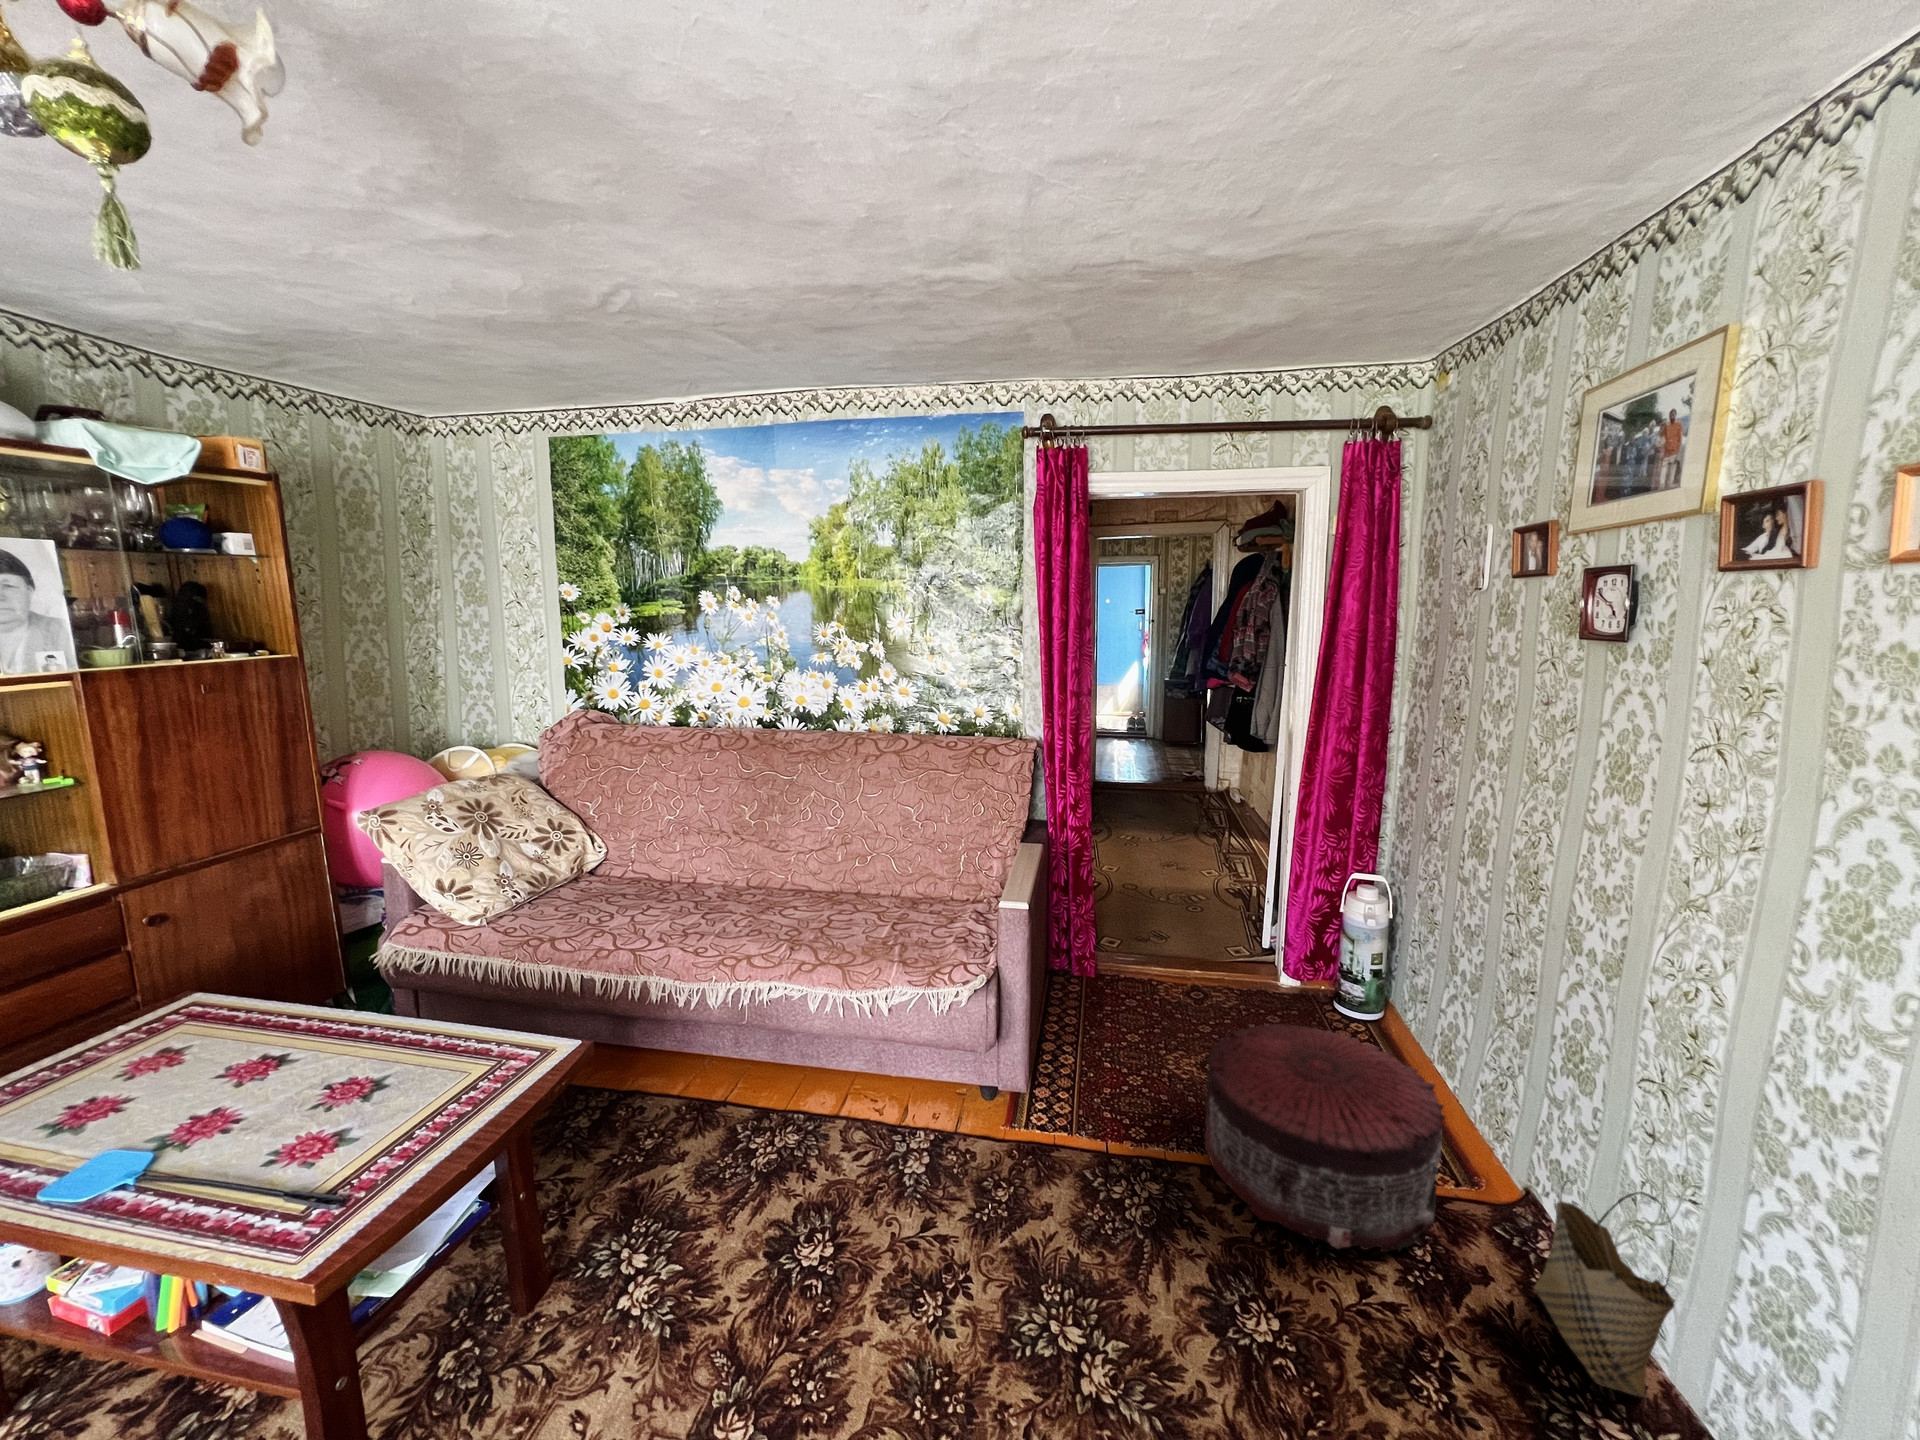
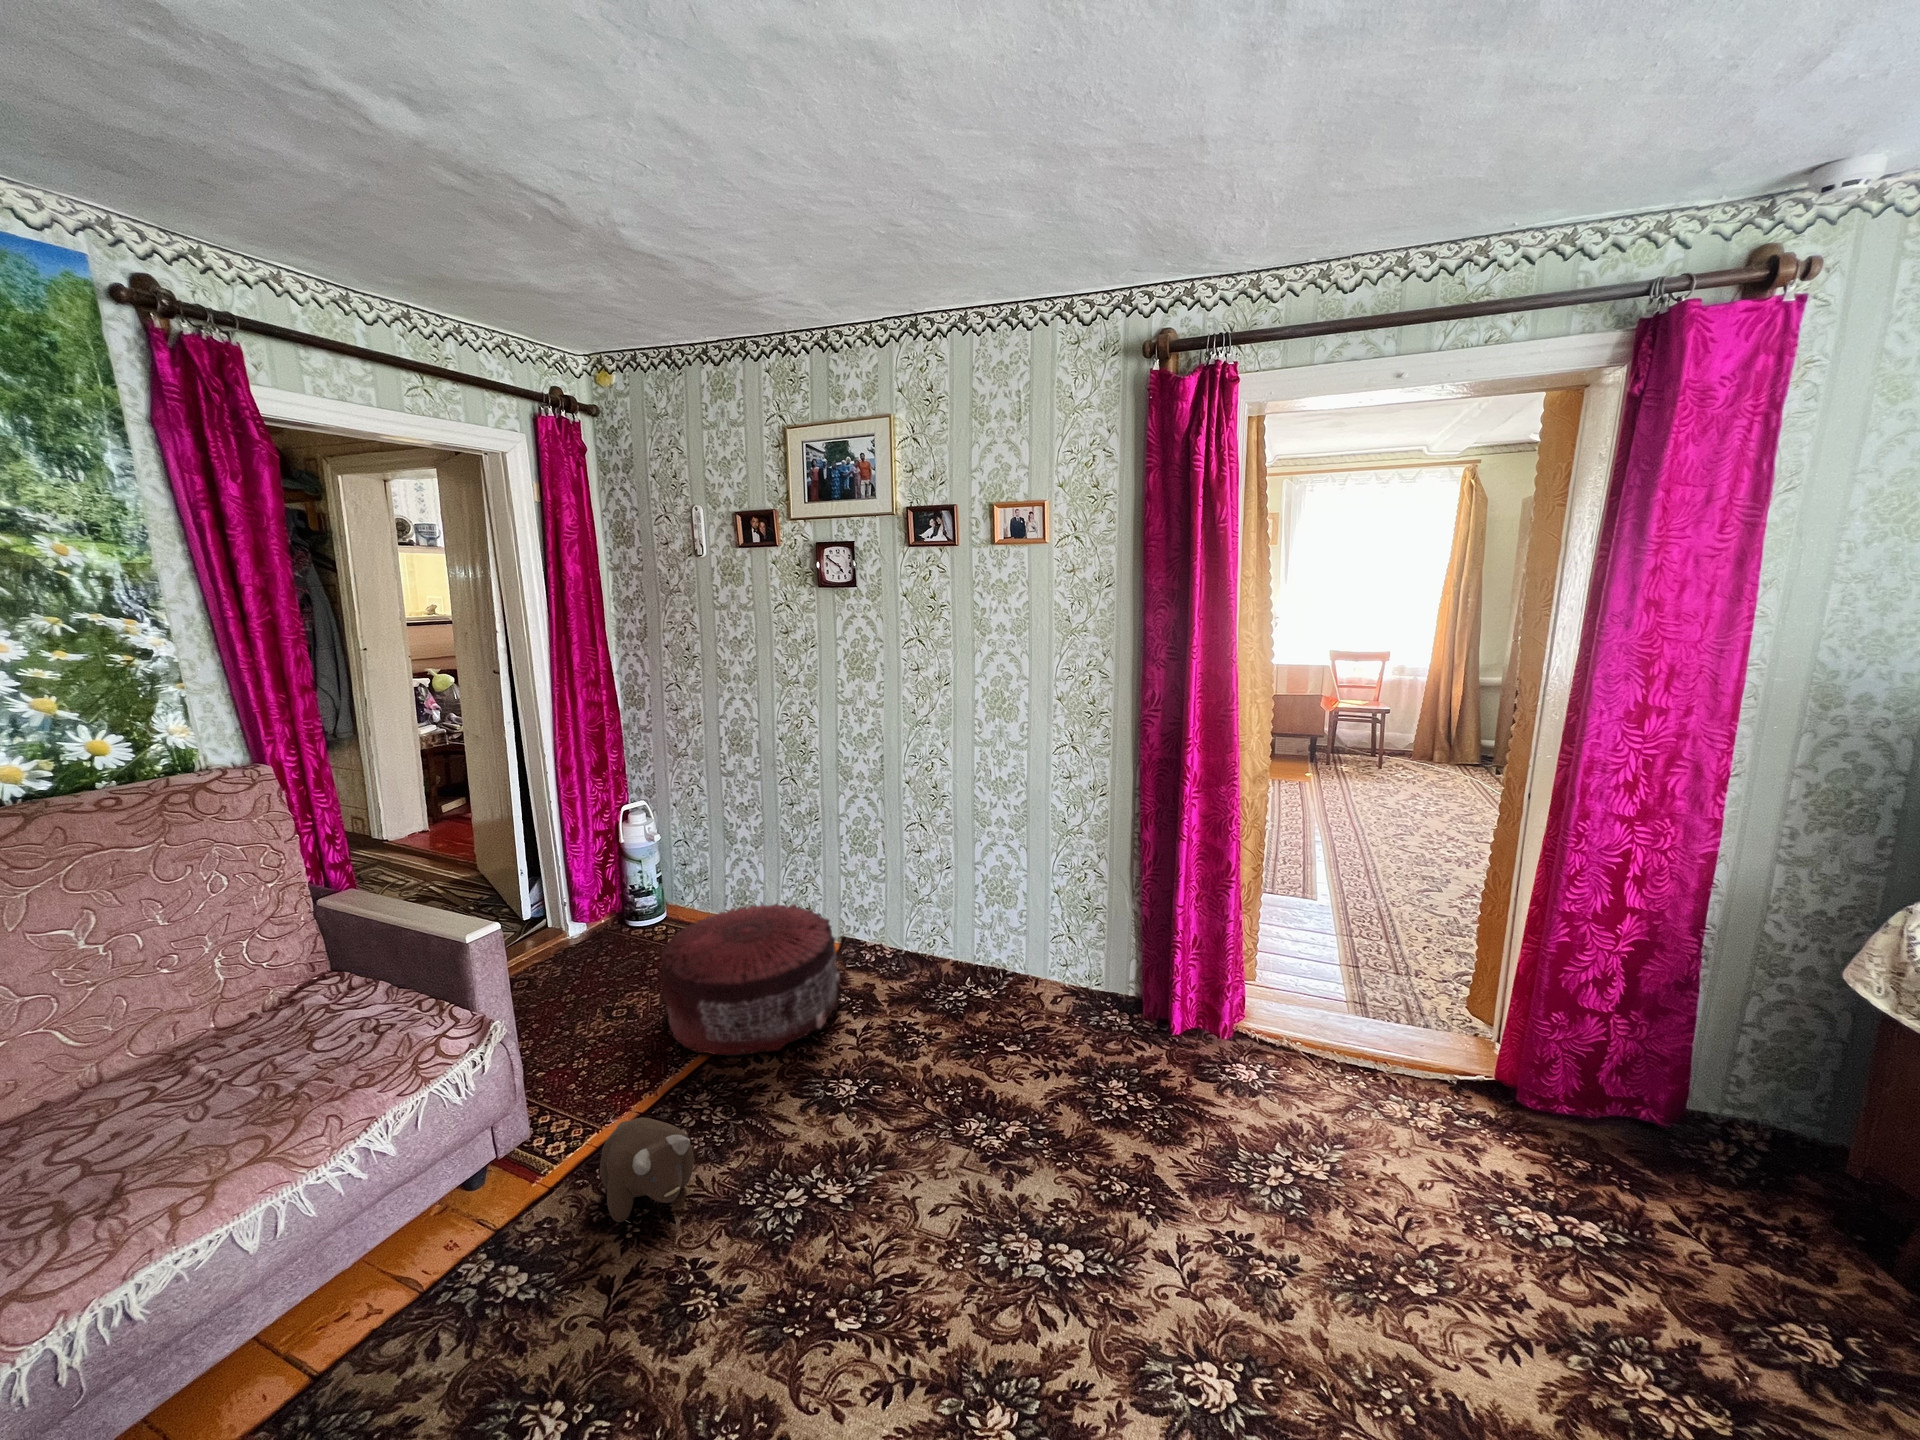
plush toy: none [974,1128,1063,1228] -> present [600,1117,694,1222]
woven basket: present [1534,1180,1674,1397] -> none [887,881,955,984]

